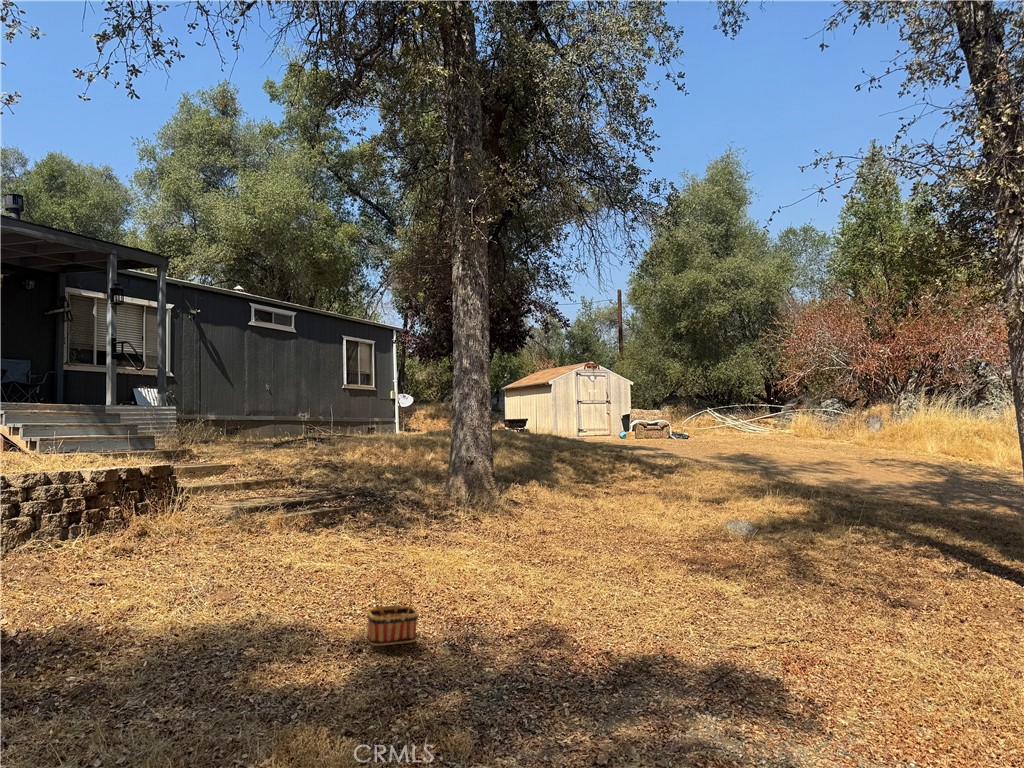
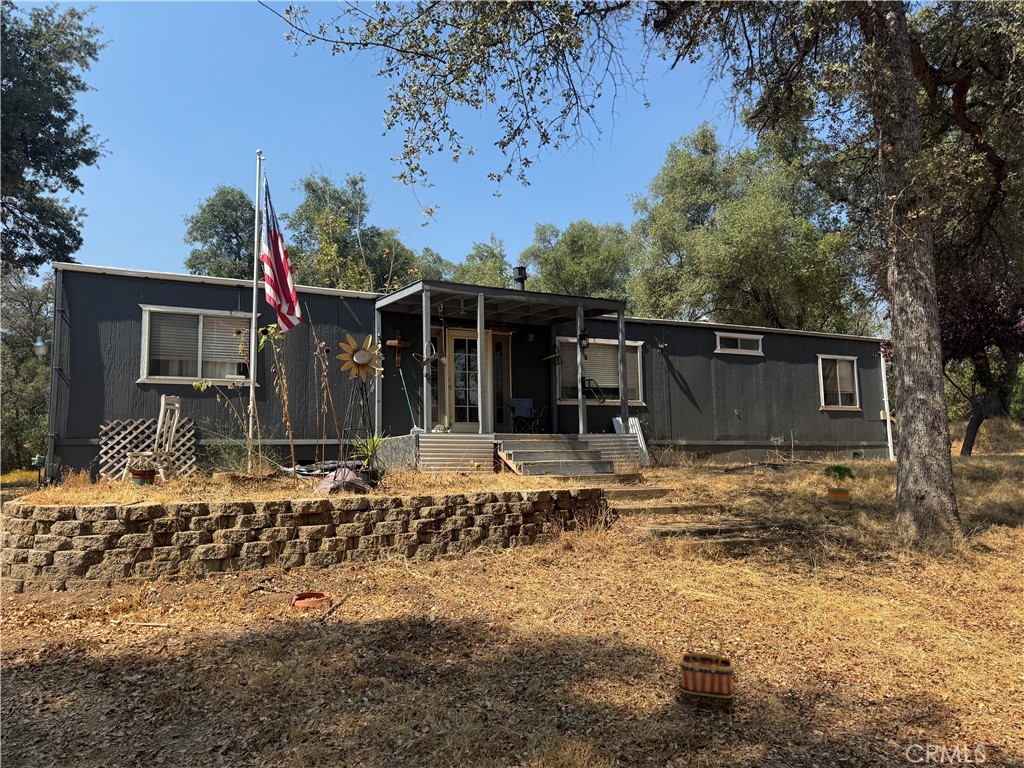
potted tree: none [383,436,412,477] -> present [824,465,856,509]

